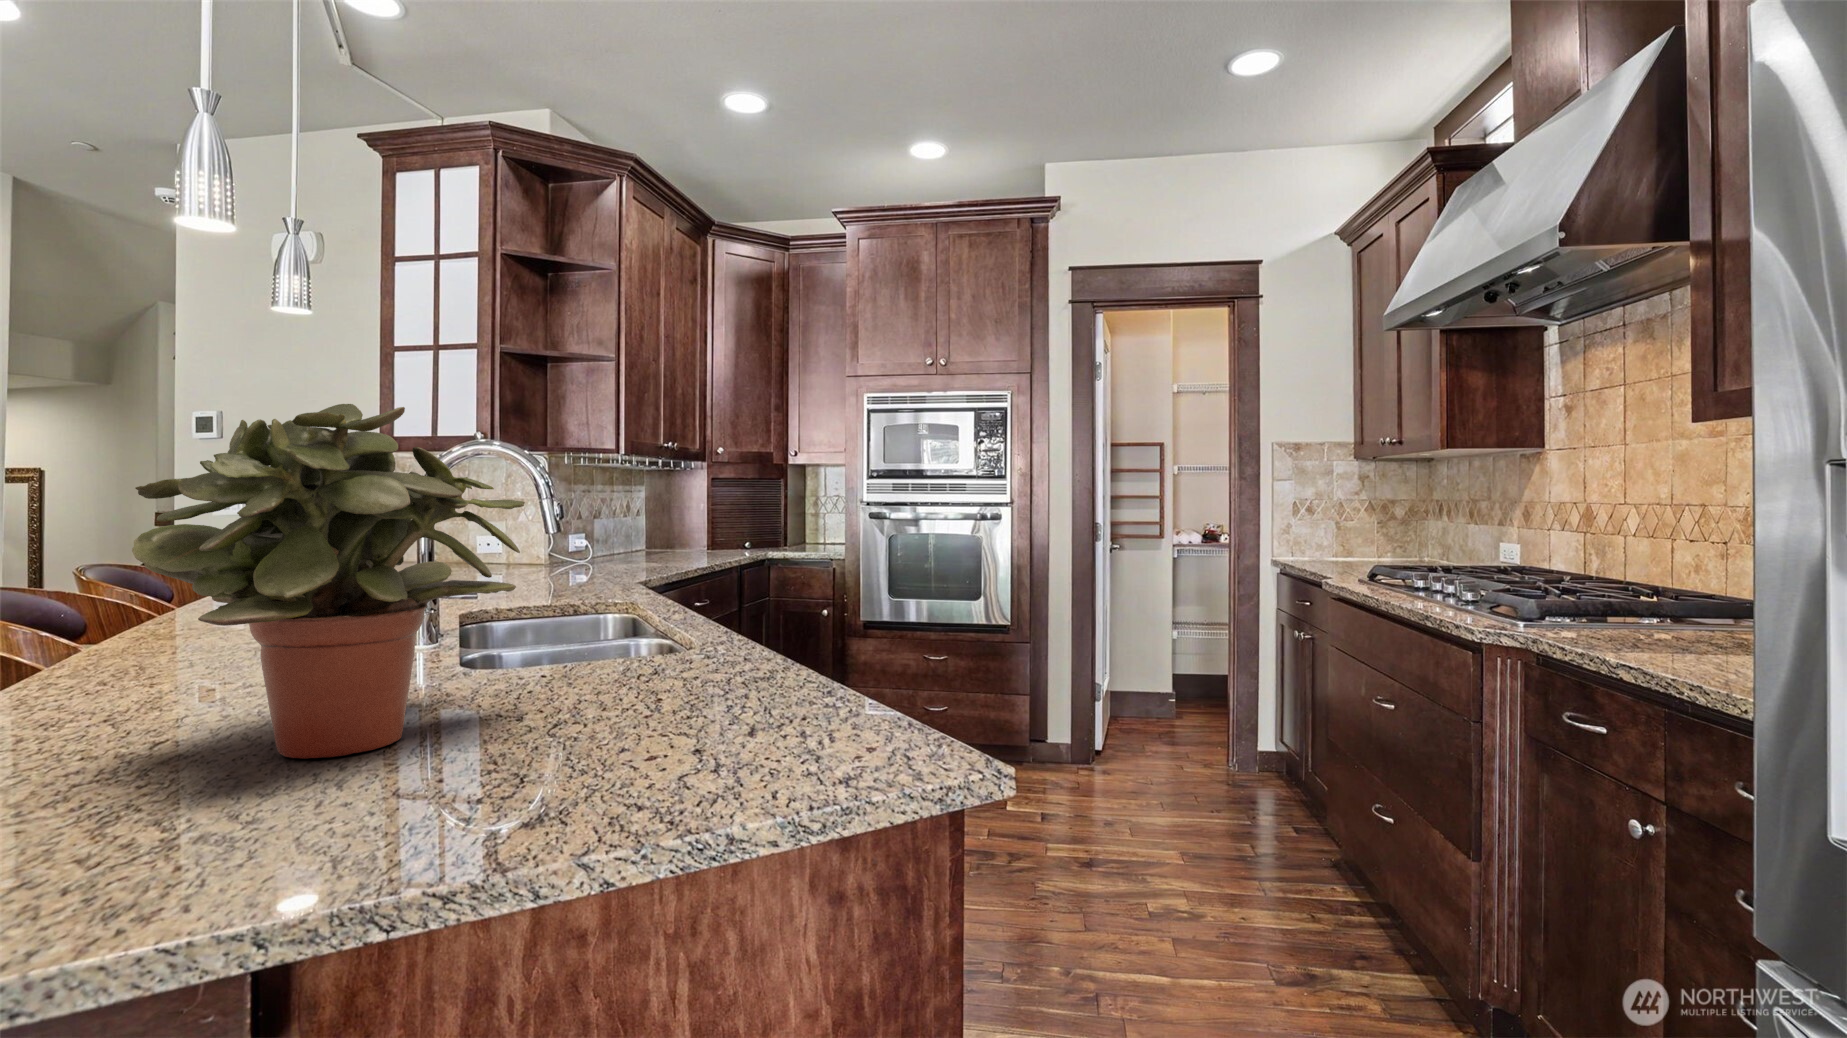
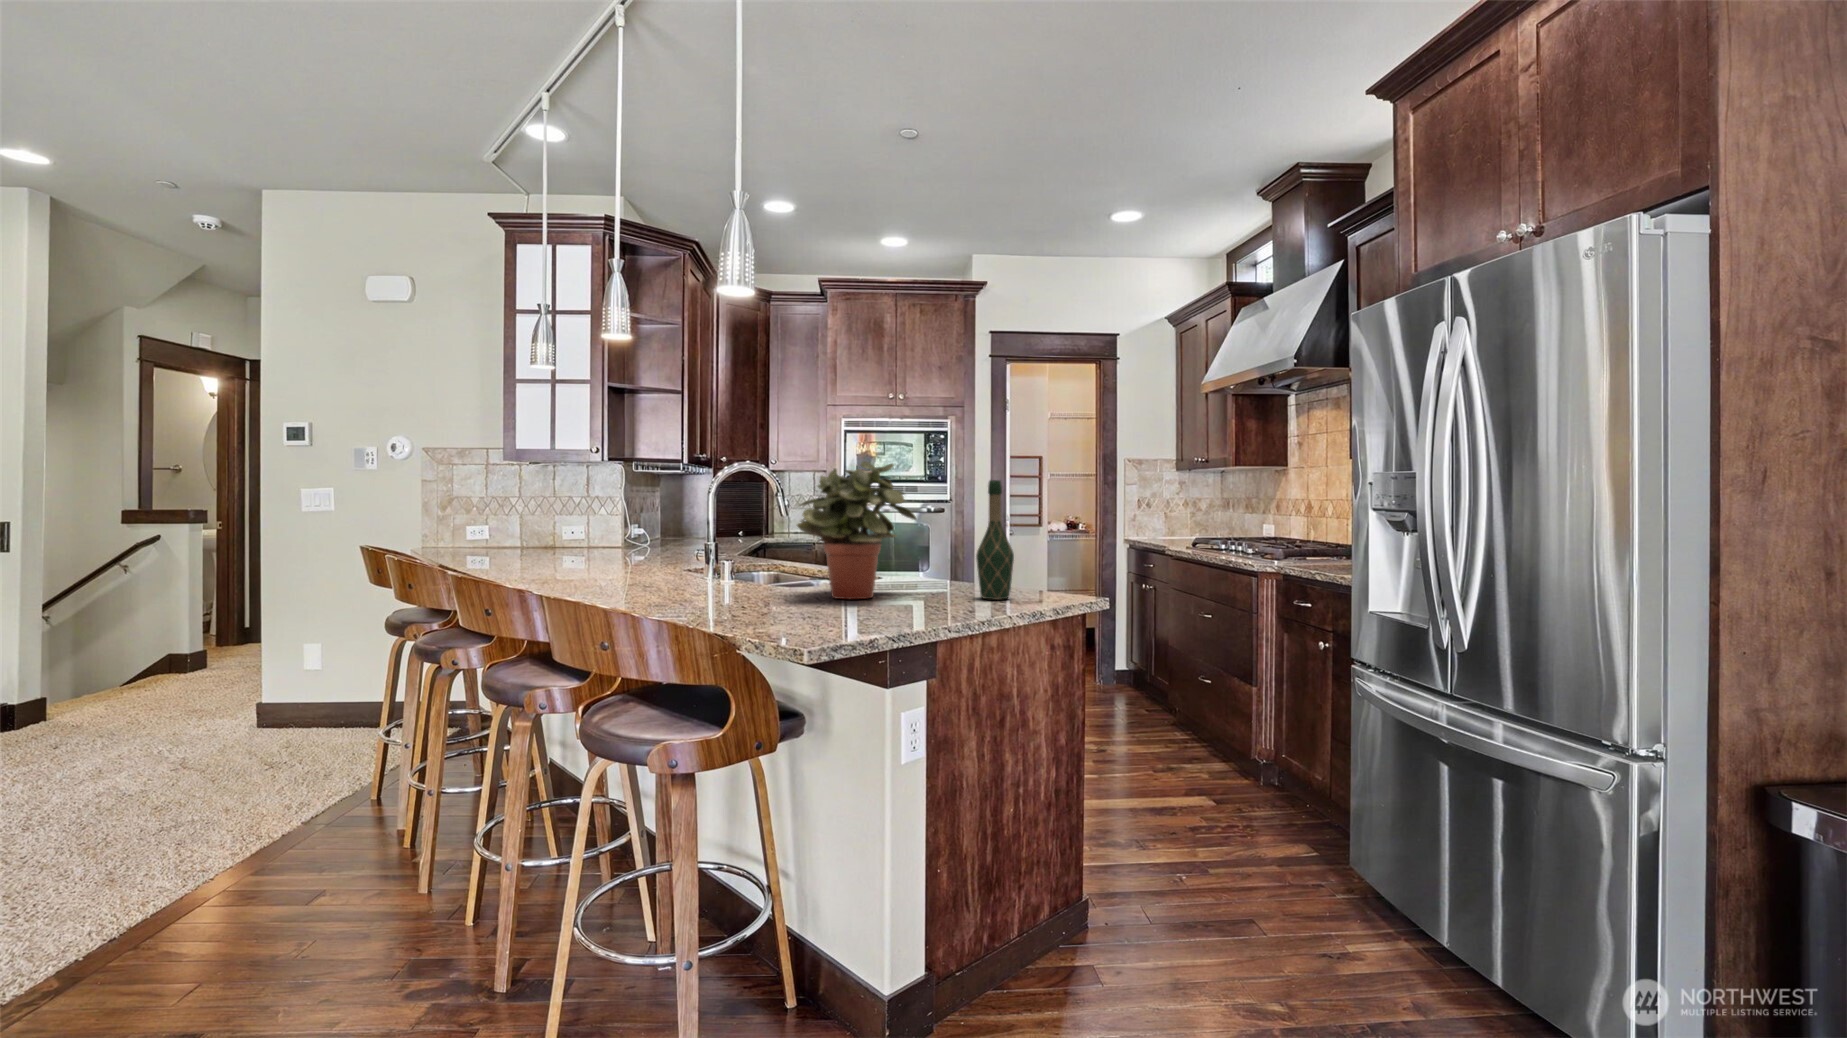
wine bottle: none [584,446,696,790] -> present [976,480,1014,600]

